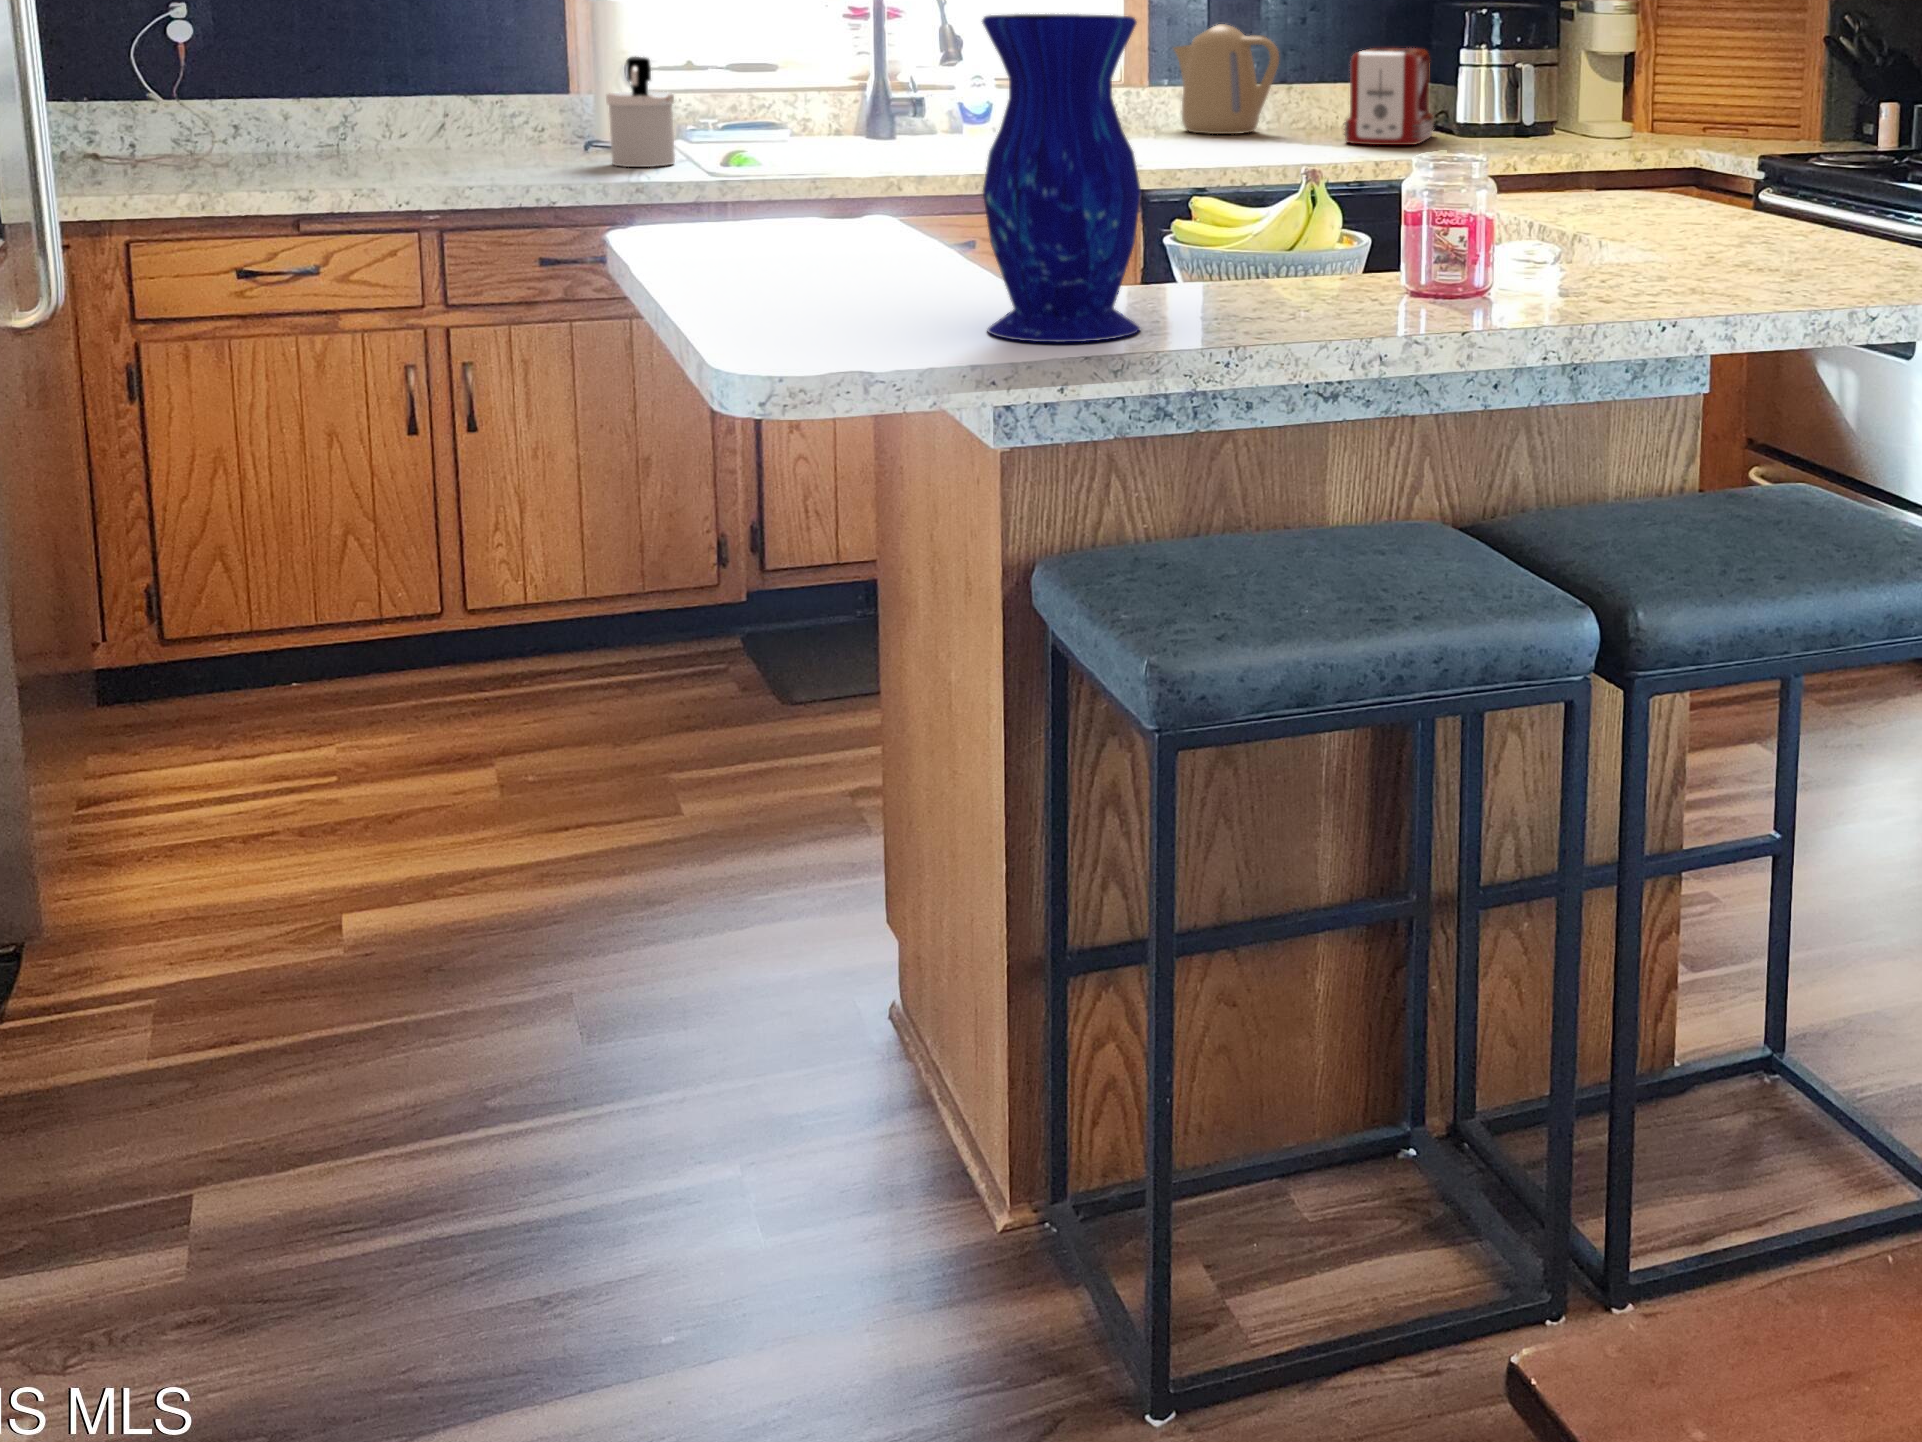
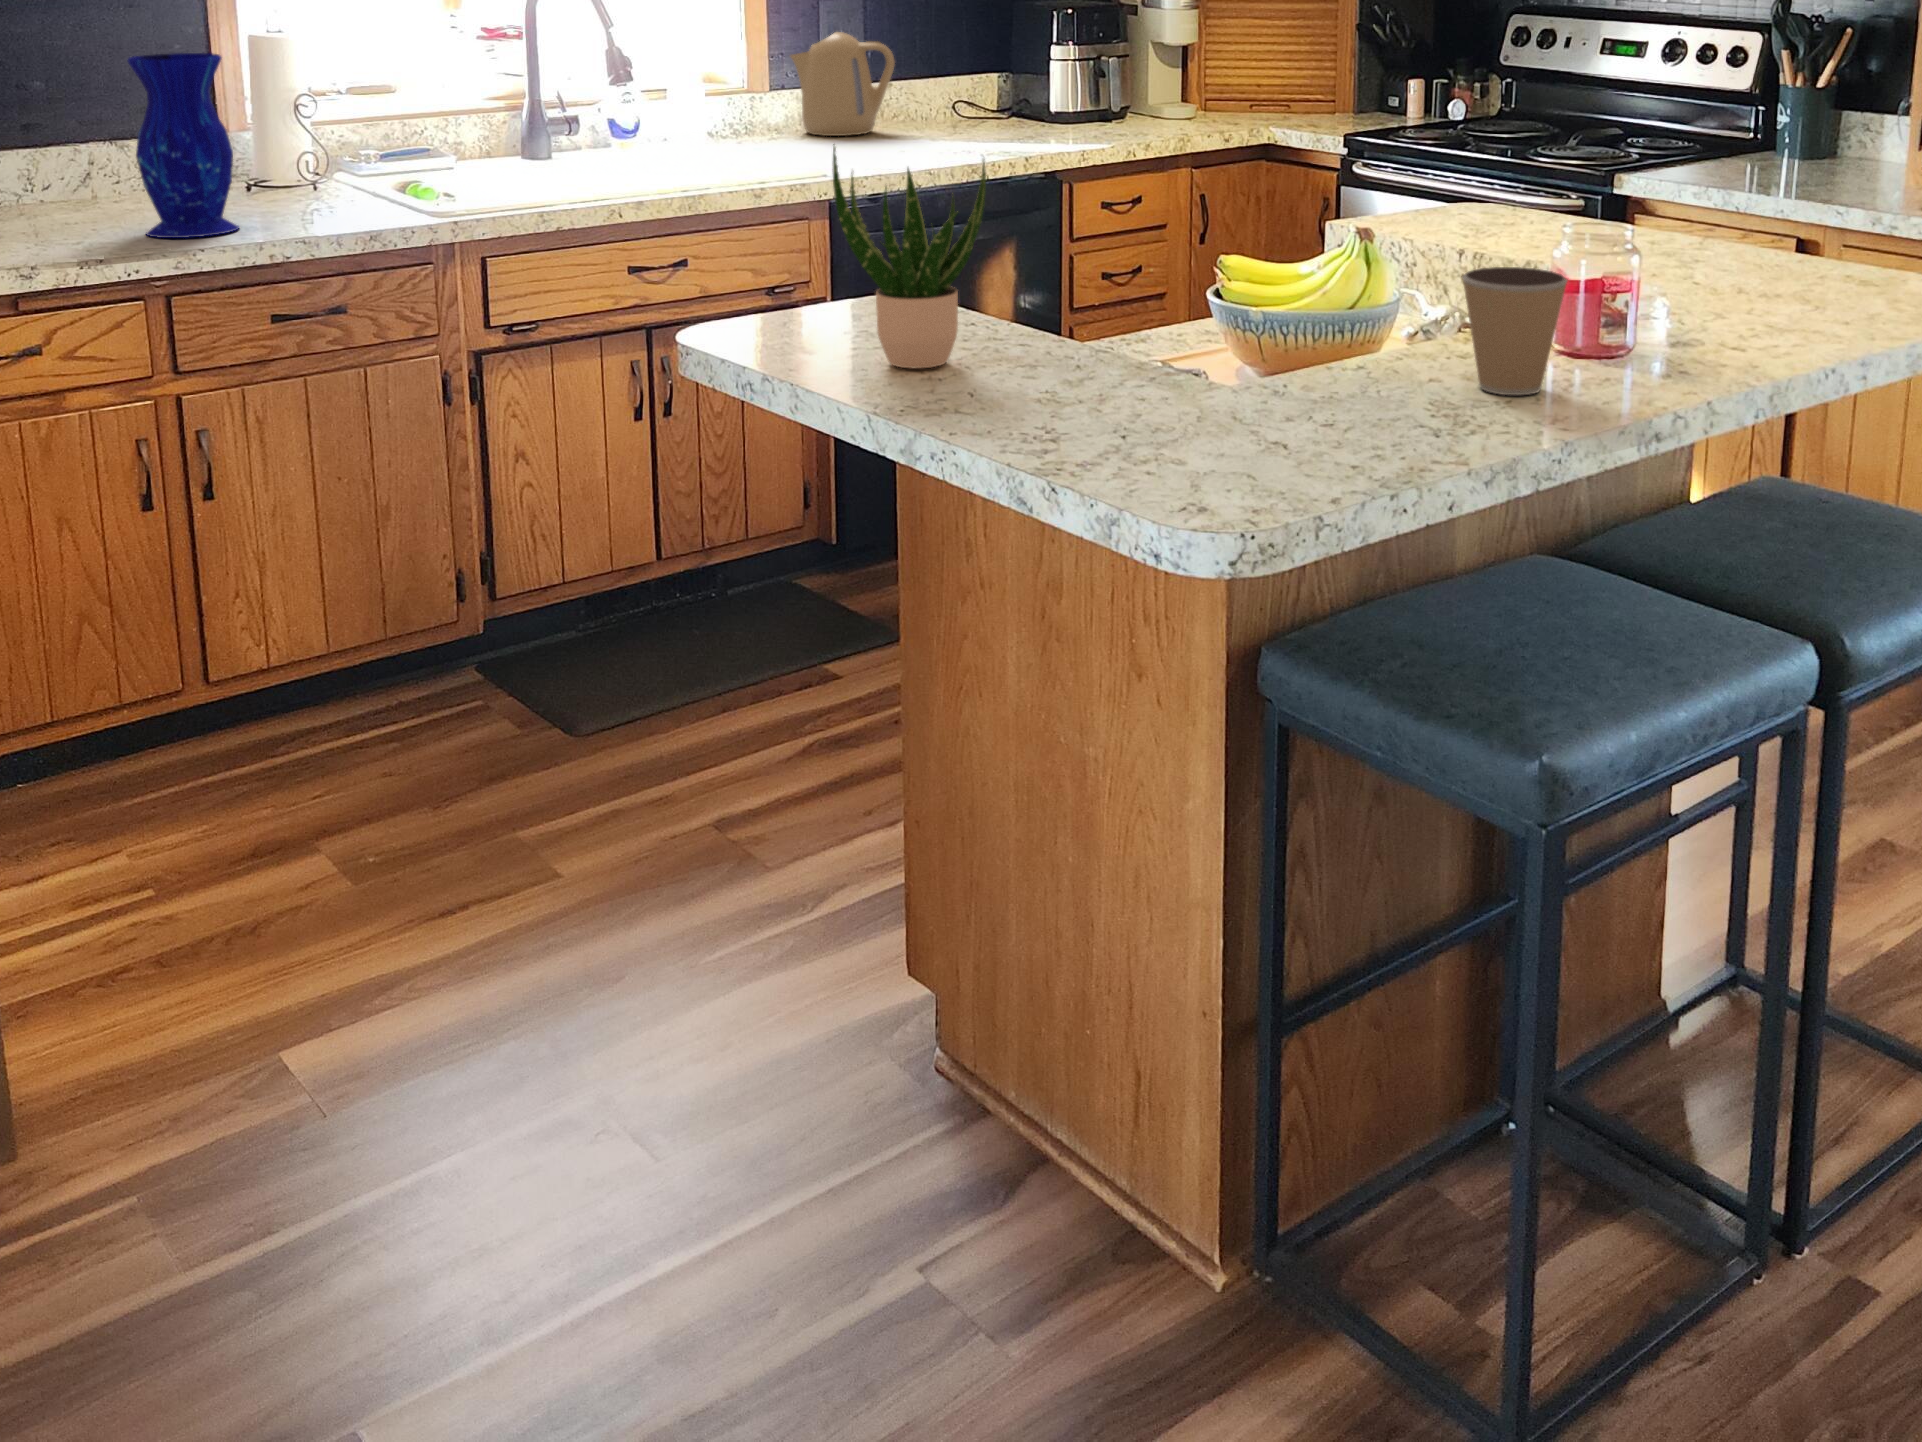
vase: present [982,14,1141,342] -> present [128,53,239,238]
potted plant: none [699,46,870,276] -> present [833,146,986,368]
toaster: present [1344,48,1434,145] -> none [965,48,1042,140]
soap dispenser: present [606,57,675,167] -> none [306,99,381,213]
coffee cup: none [1256,199,1367,331] -> present [1462,267,1568,395]

